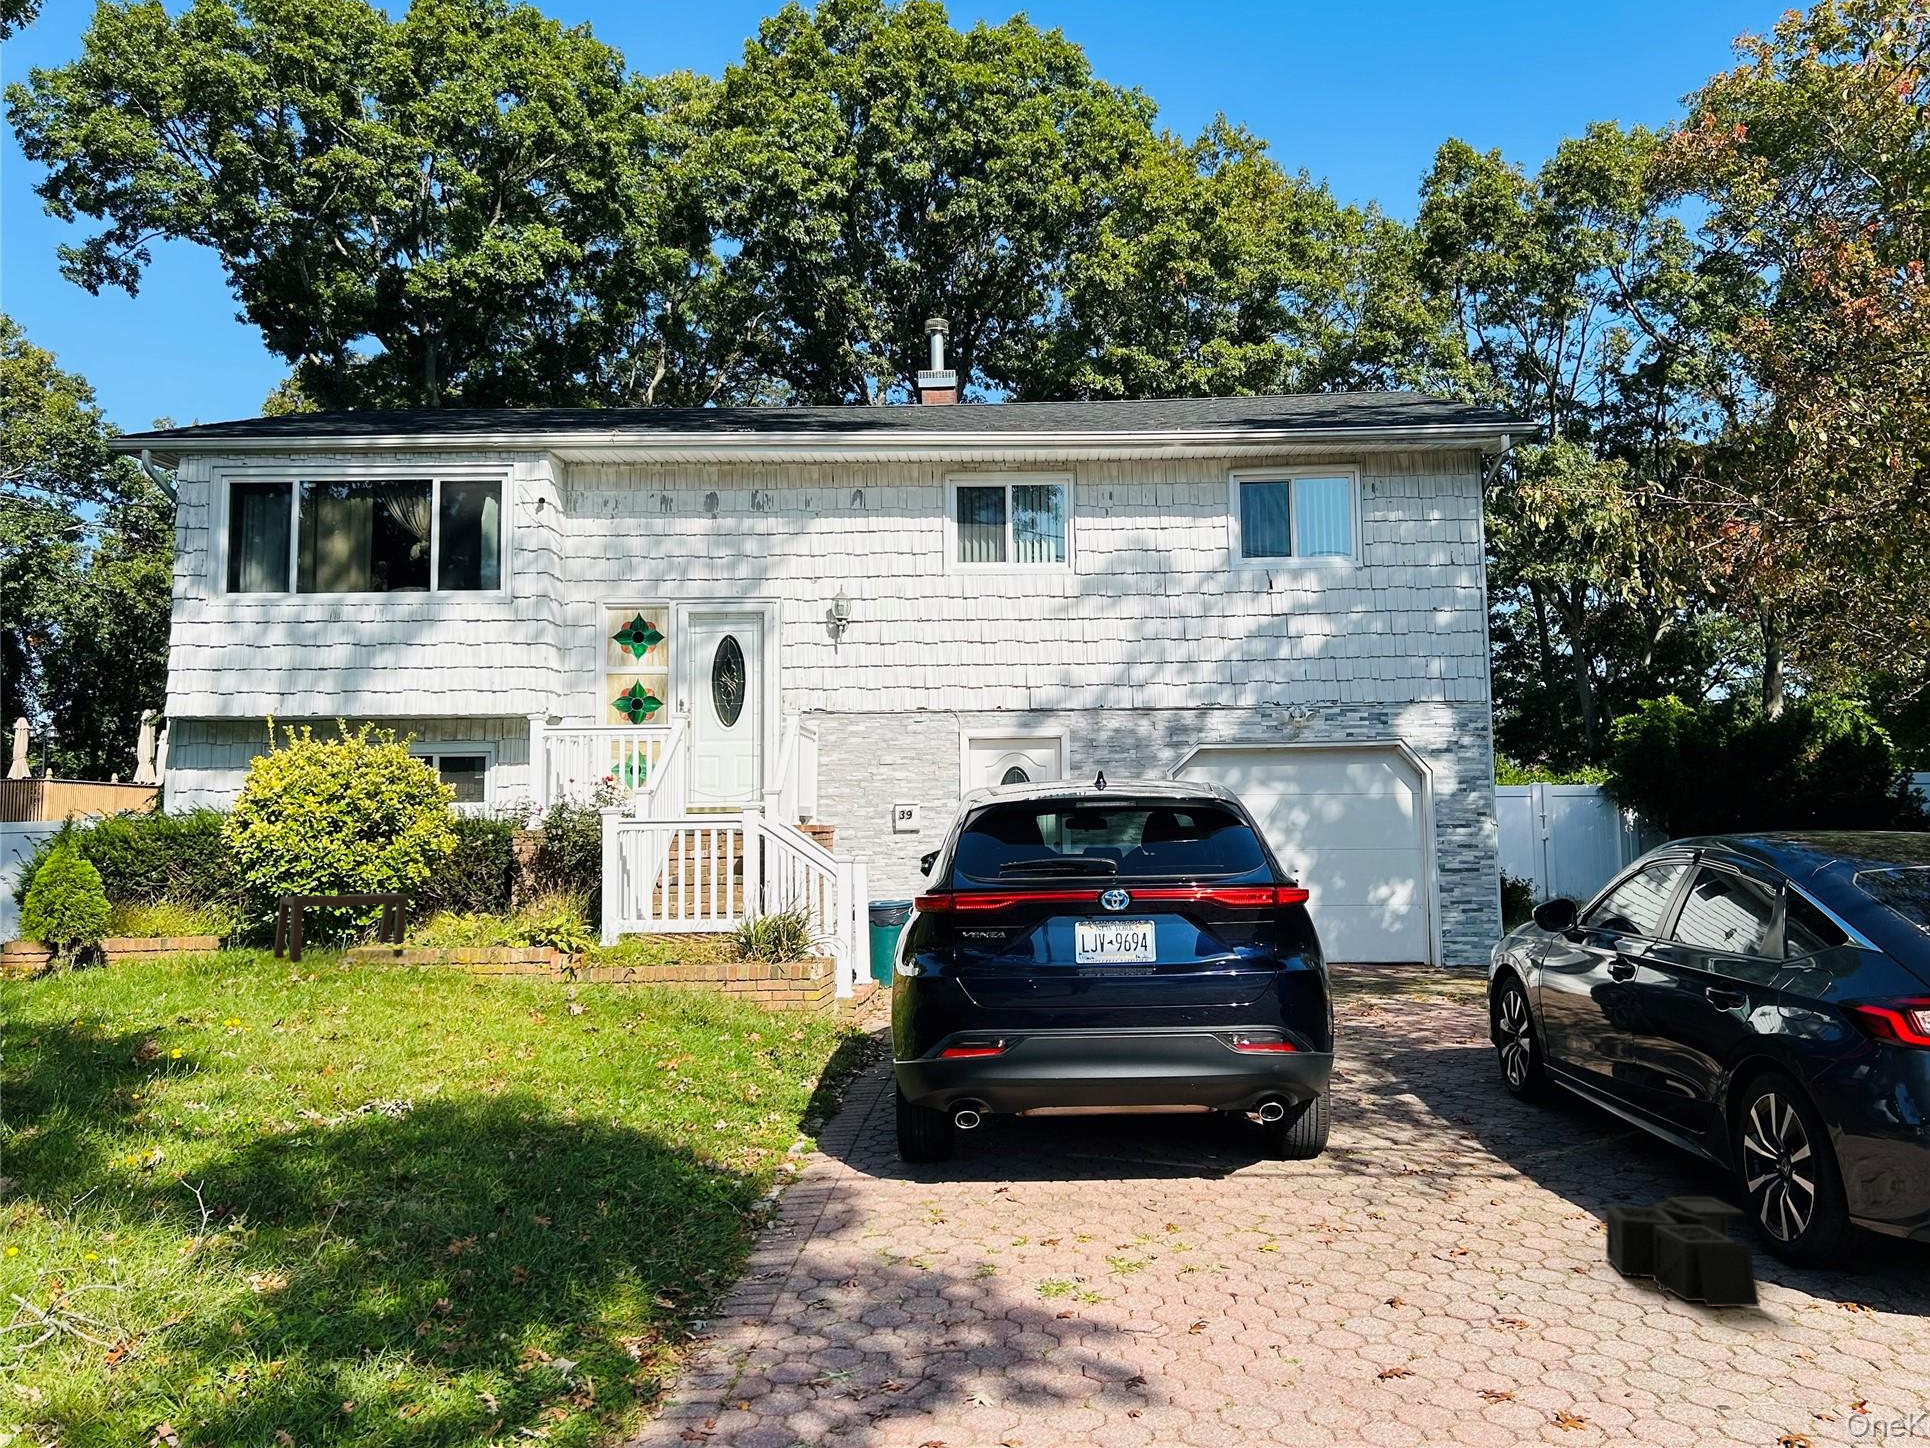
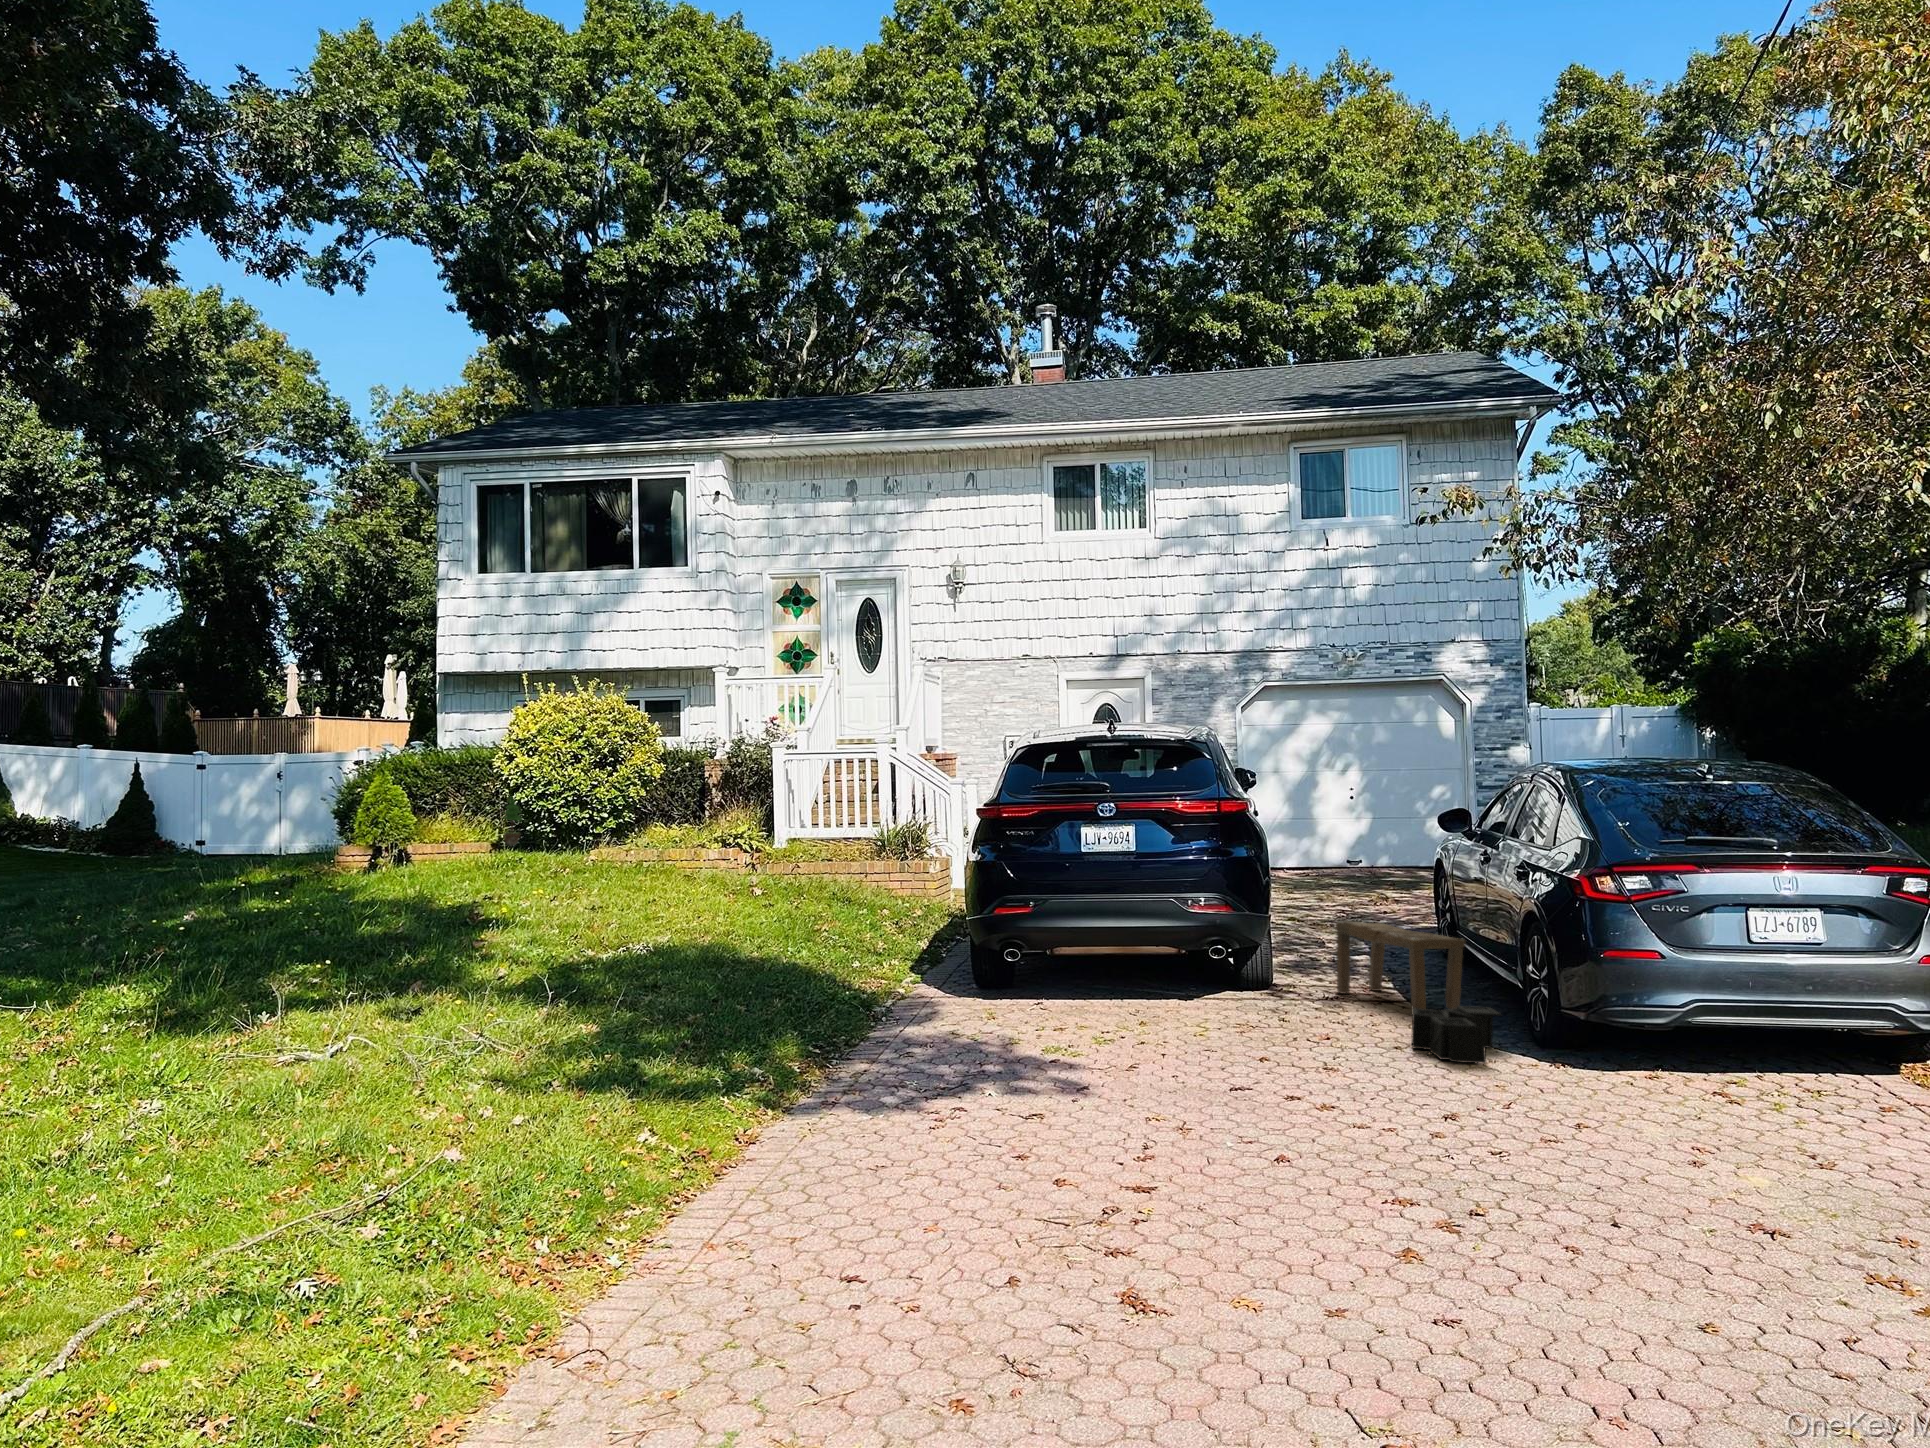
potted tree: none [225,868,257,947] -> present [504,797,522,846]
bench: present [274,893,408,961] -> present [1335,921,1466,1012]

